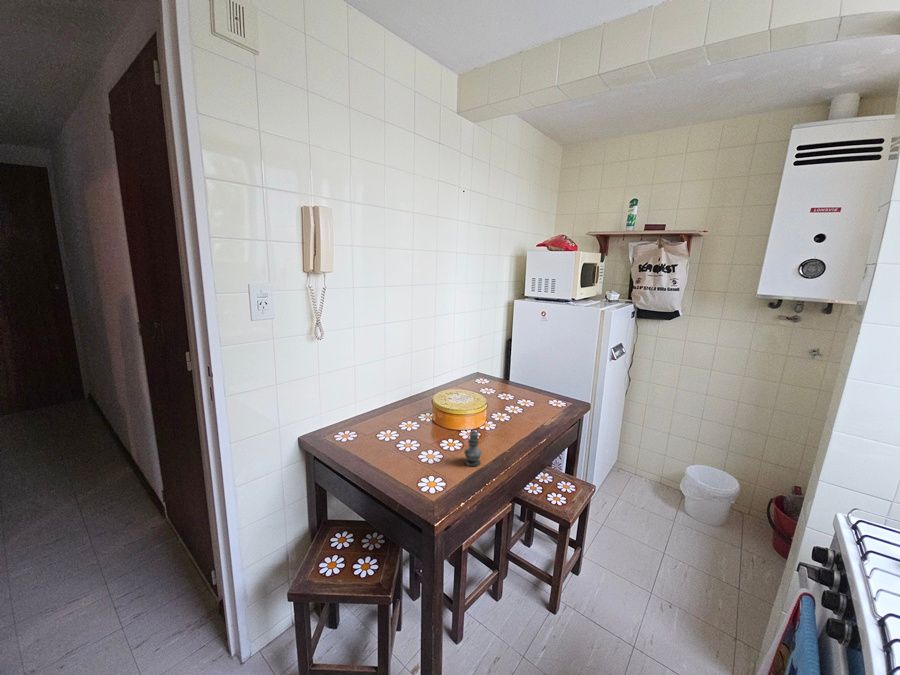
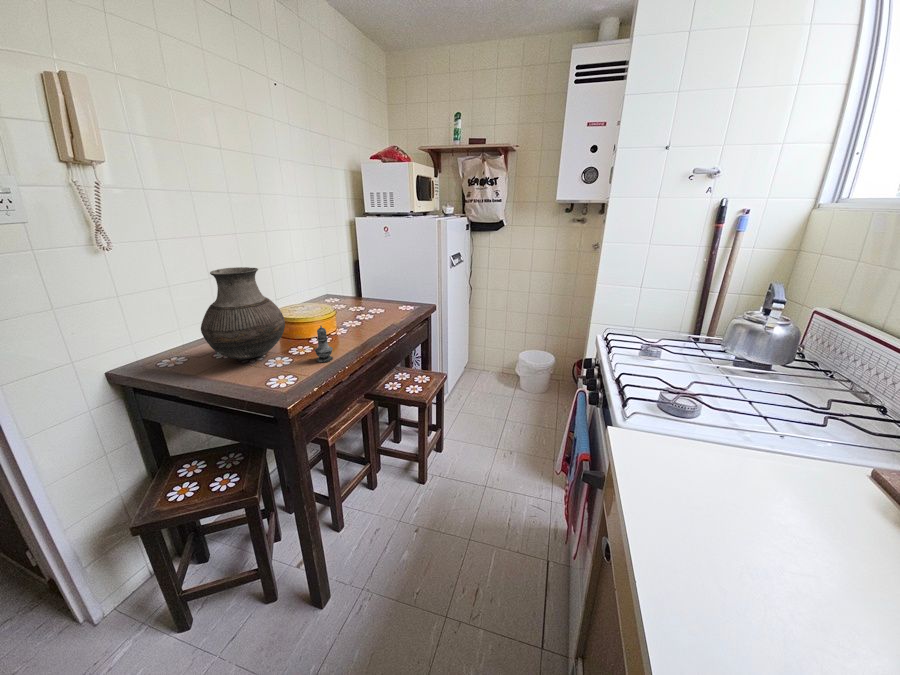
vase: none [372,360,441,447] -> present [201,267,285,359]

